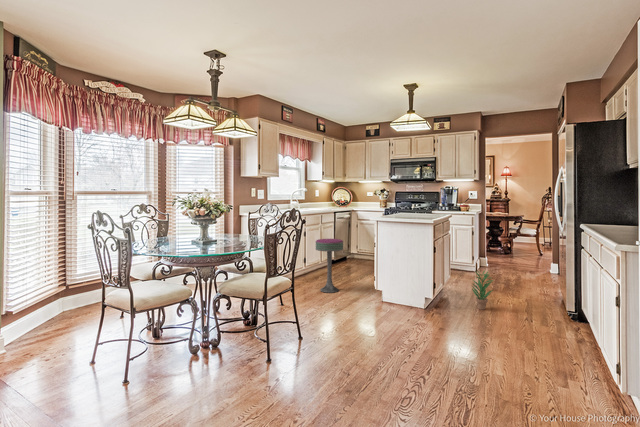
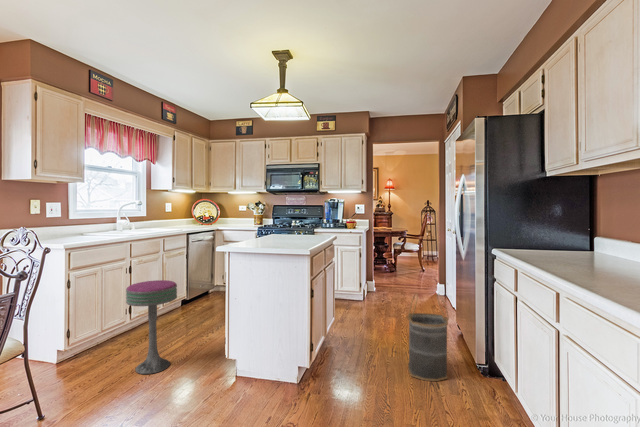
basket: none [502,252,533,312] -> present [407,293,449,381]
potted plant: present [472,271,493,310] -> none [368,325,401,385]

